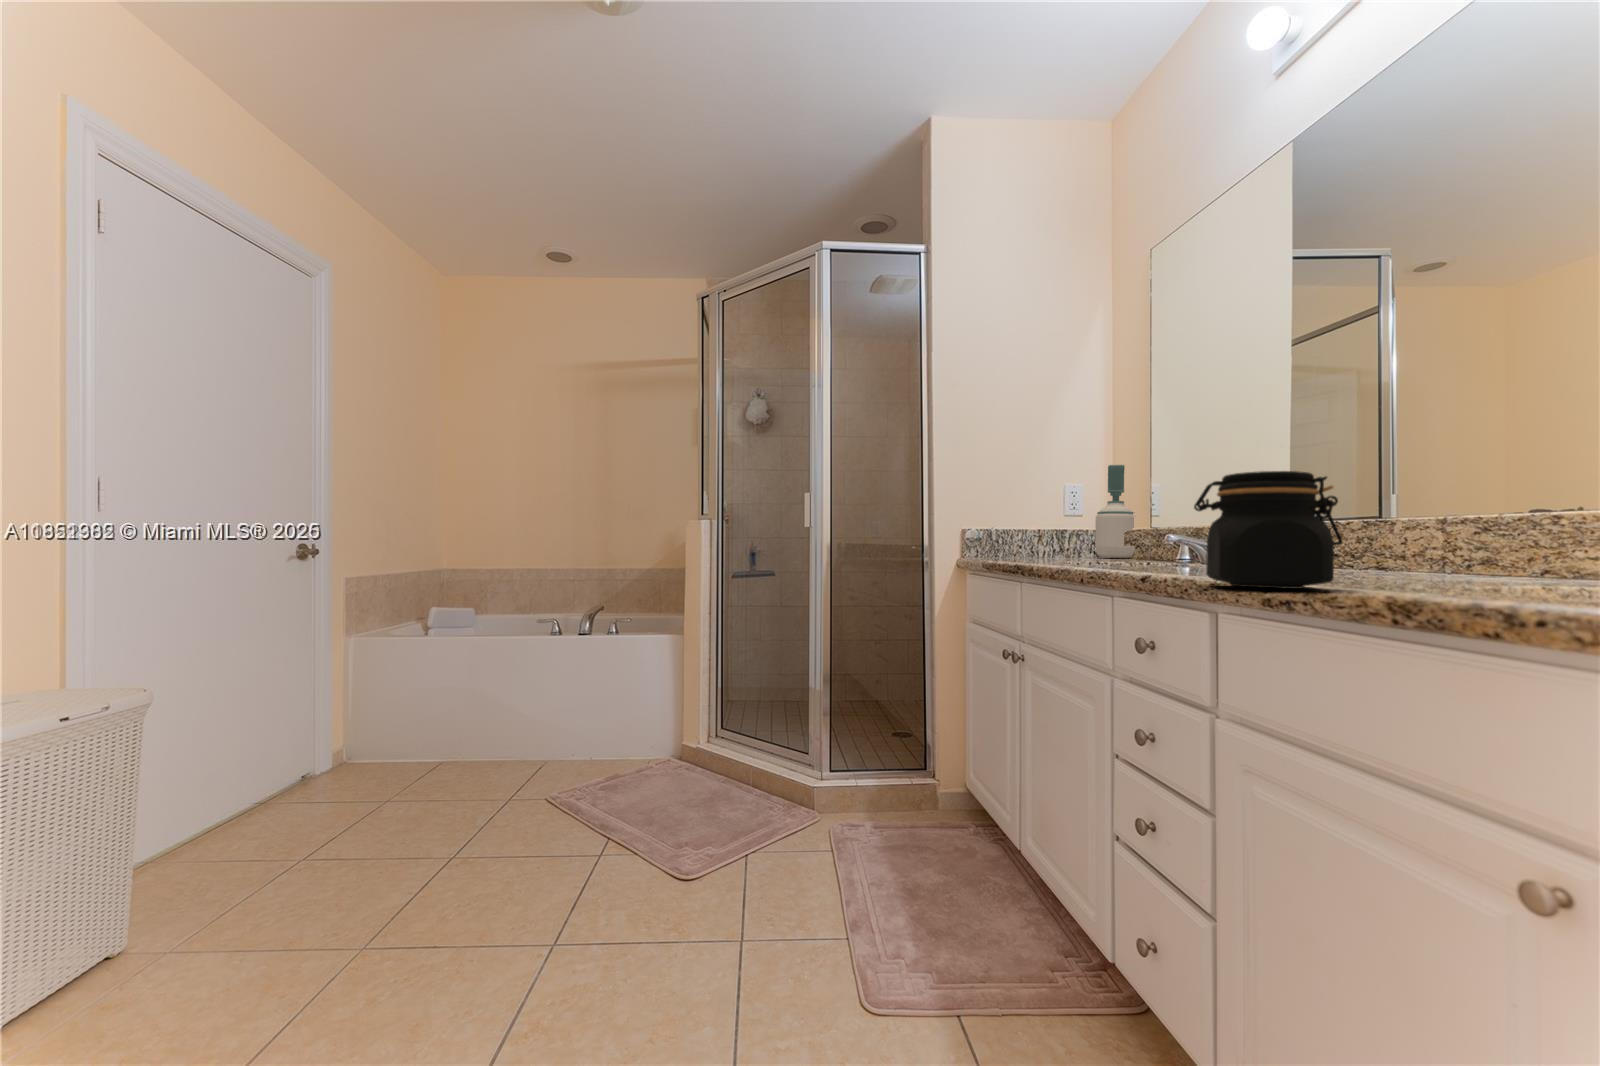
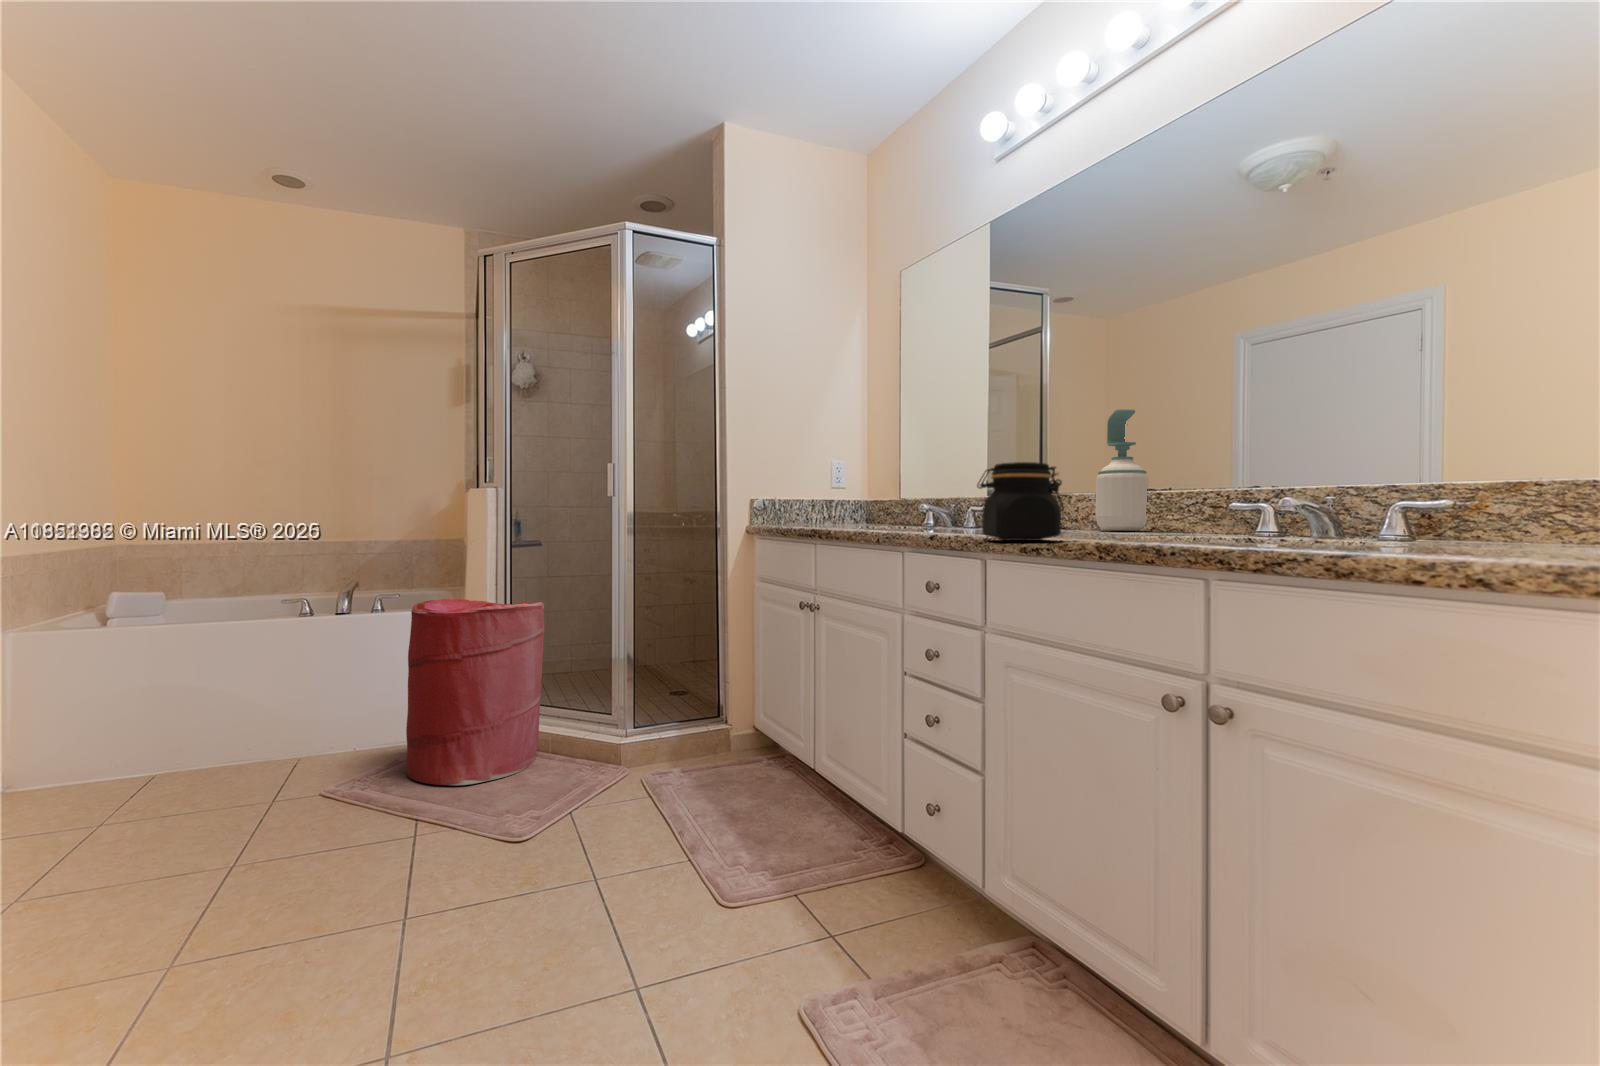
soap bottle: present [1095,465,1135,558] -> present [1096,409,1148,531]
laundry hamper: none [616,625,746,813] -> present [406,599,544,785]

